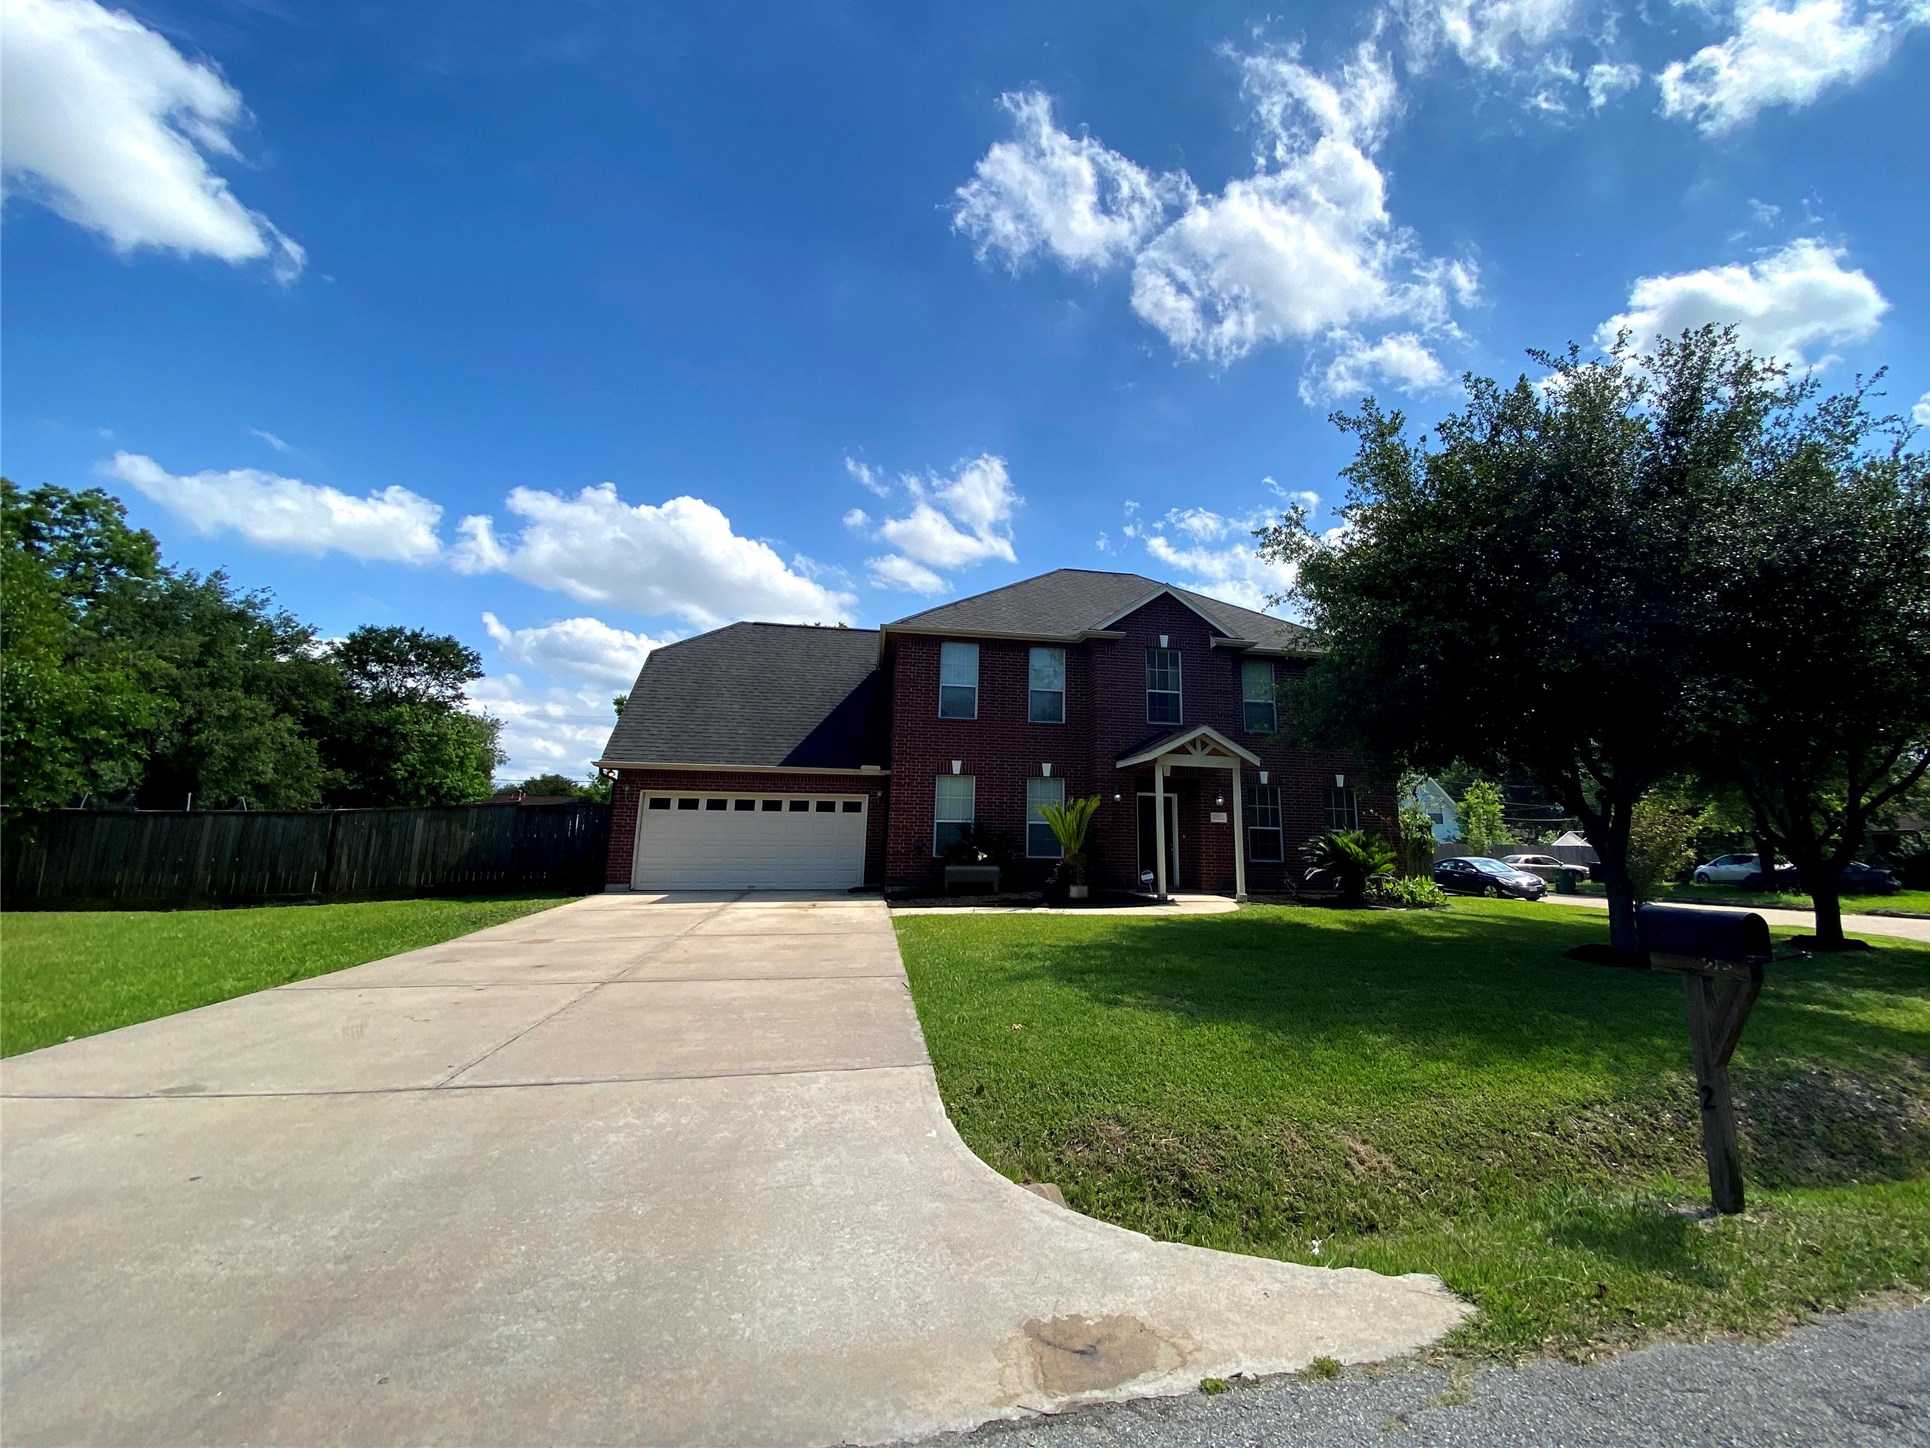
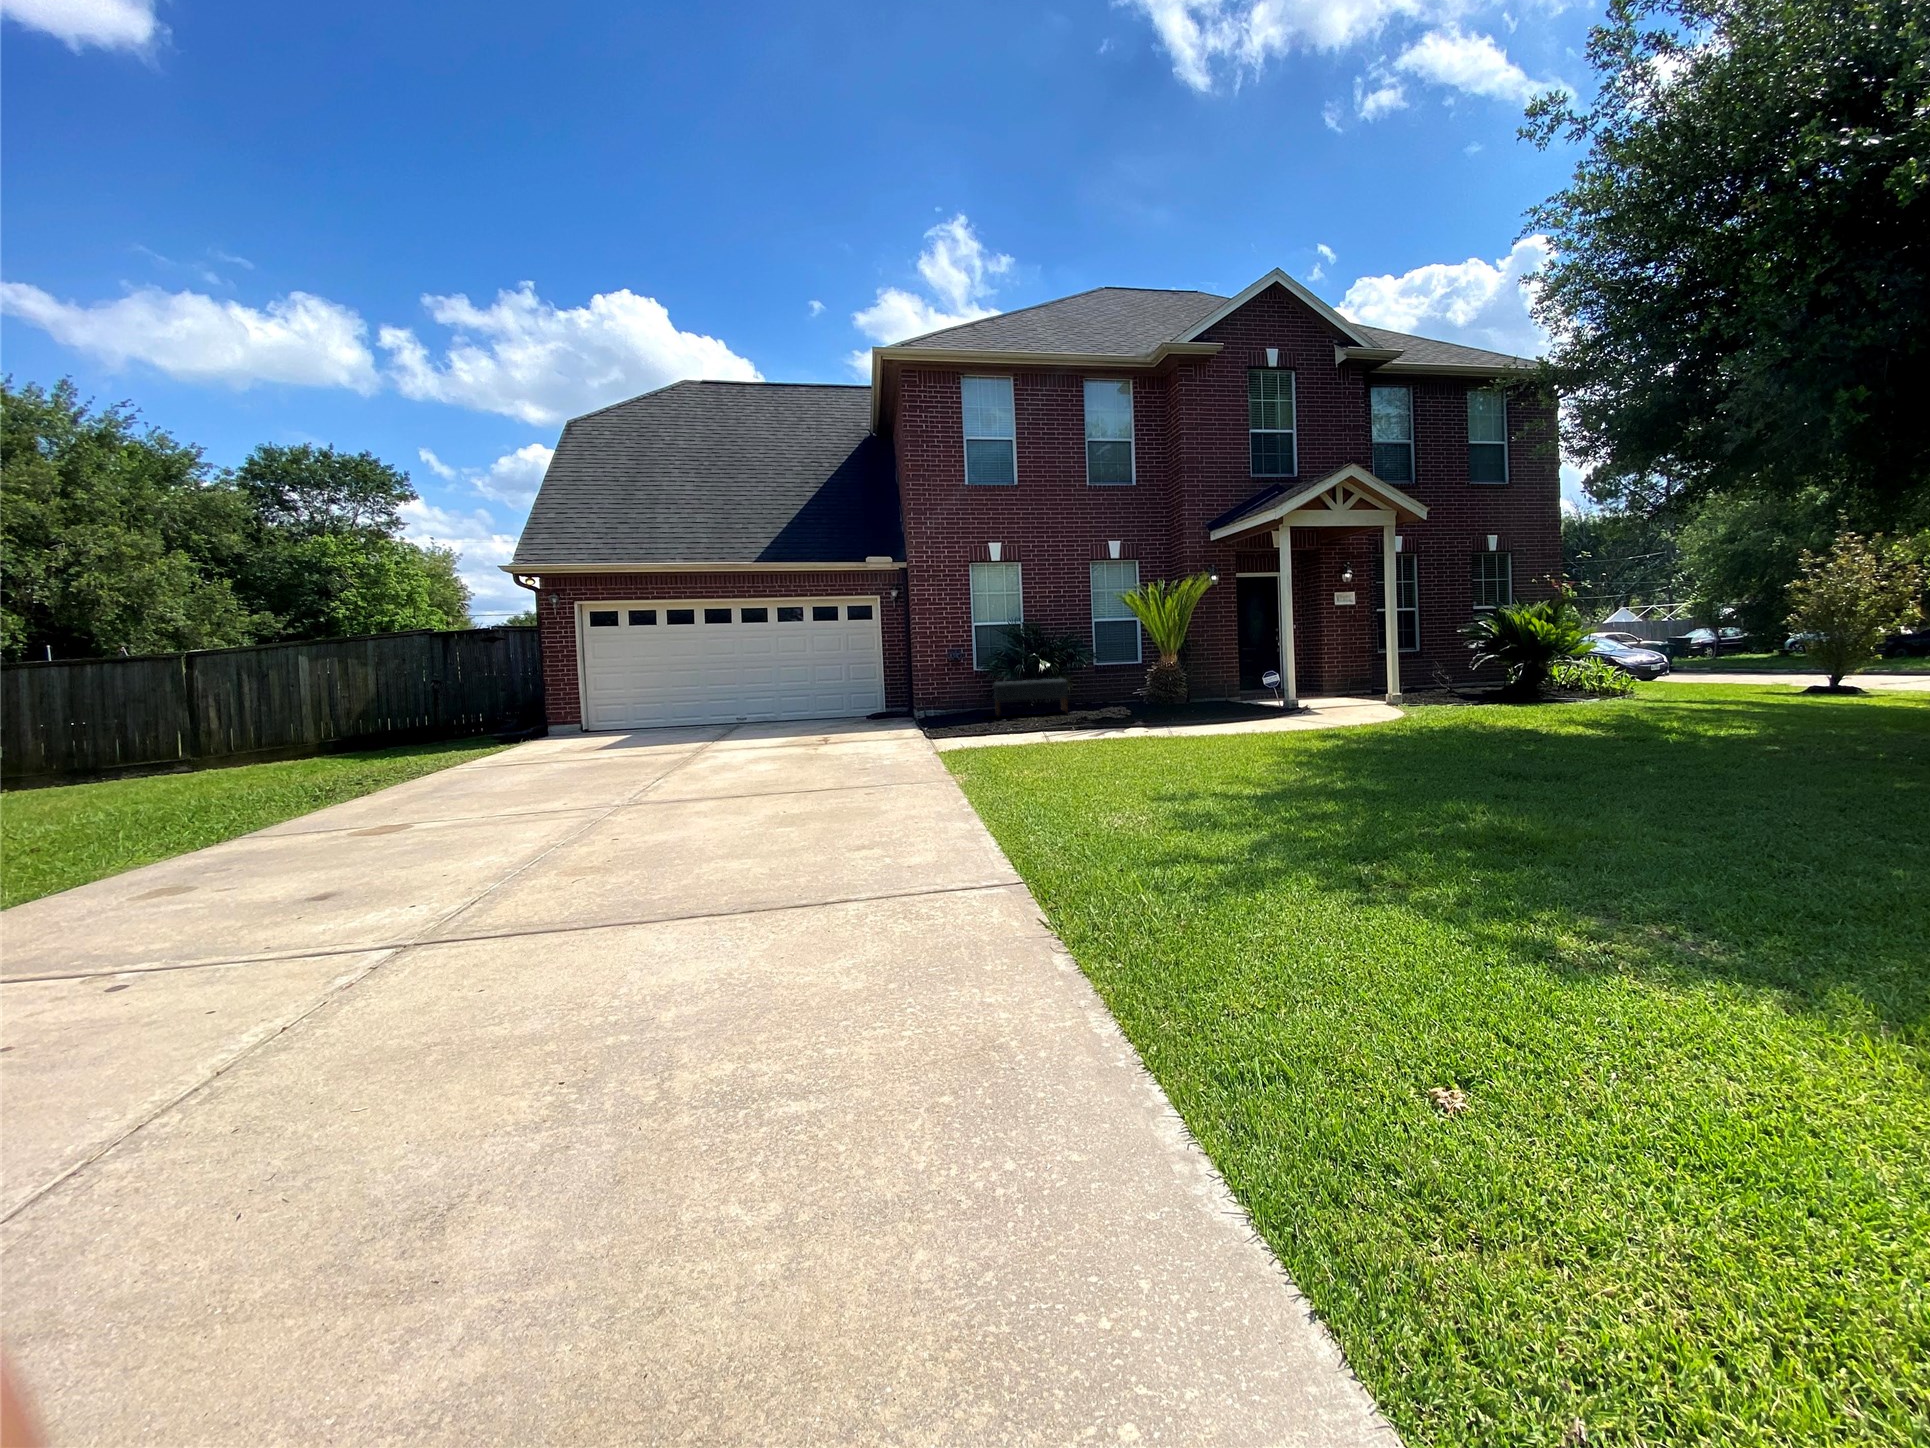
potted tree: present [1068,852,1087,898] -> none [1162,651,1192,713]

